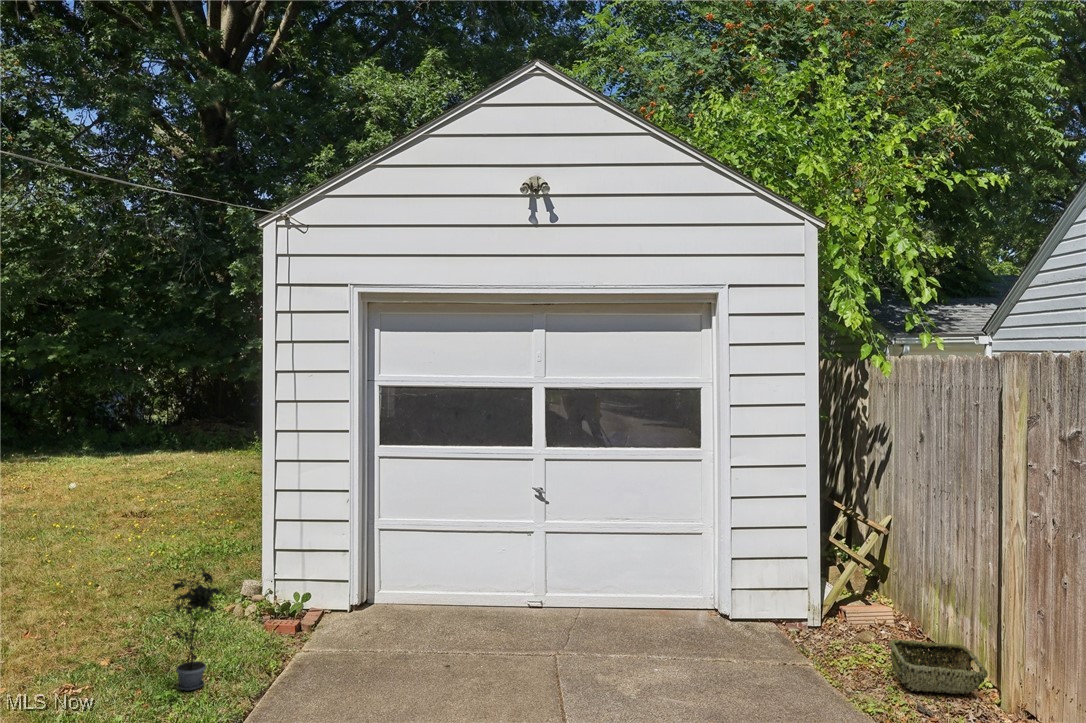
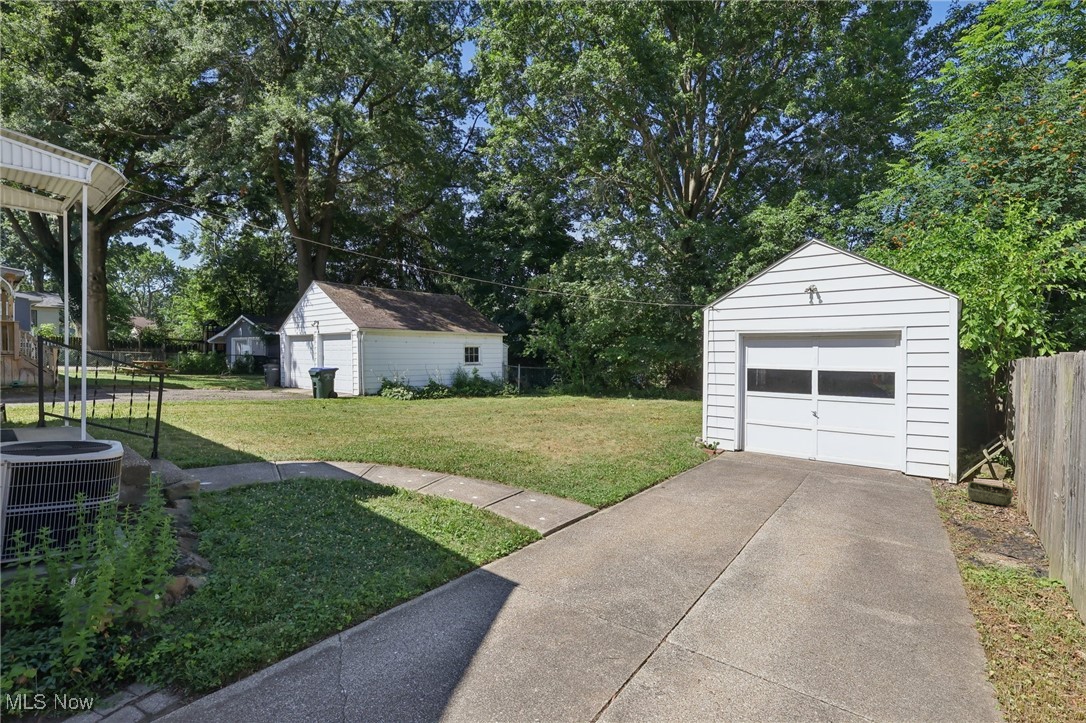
potted plant: present [170,568,227,691] -> none [675,424,693,460]

